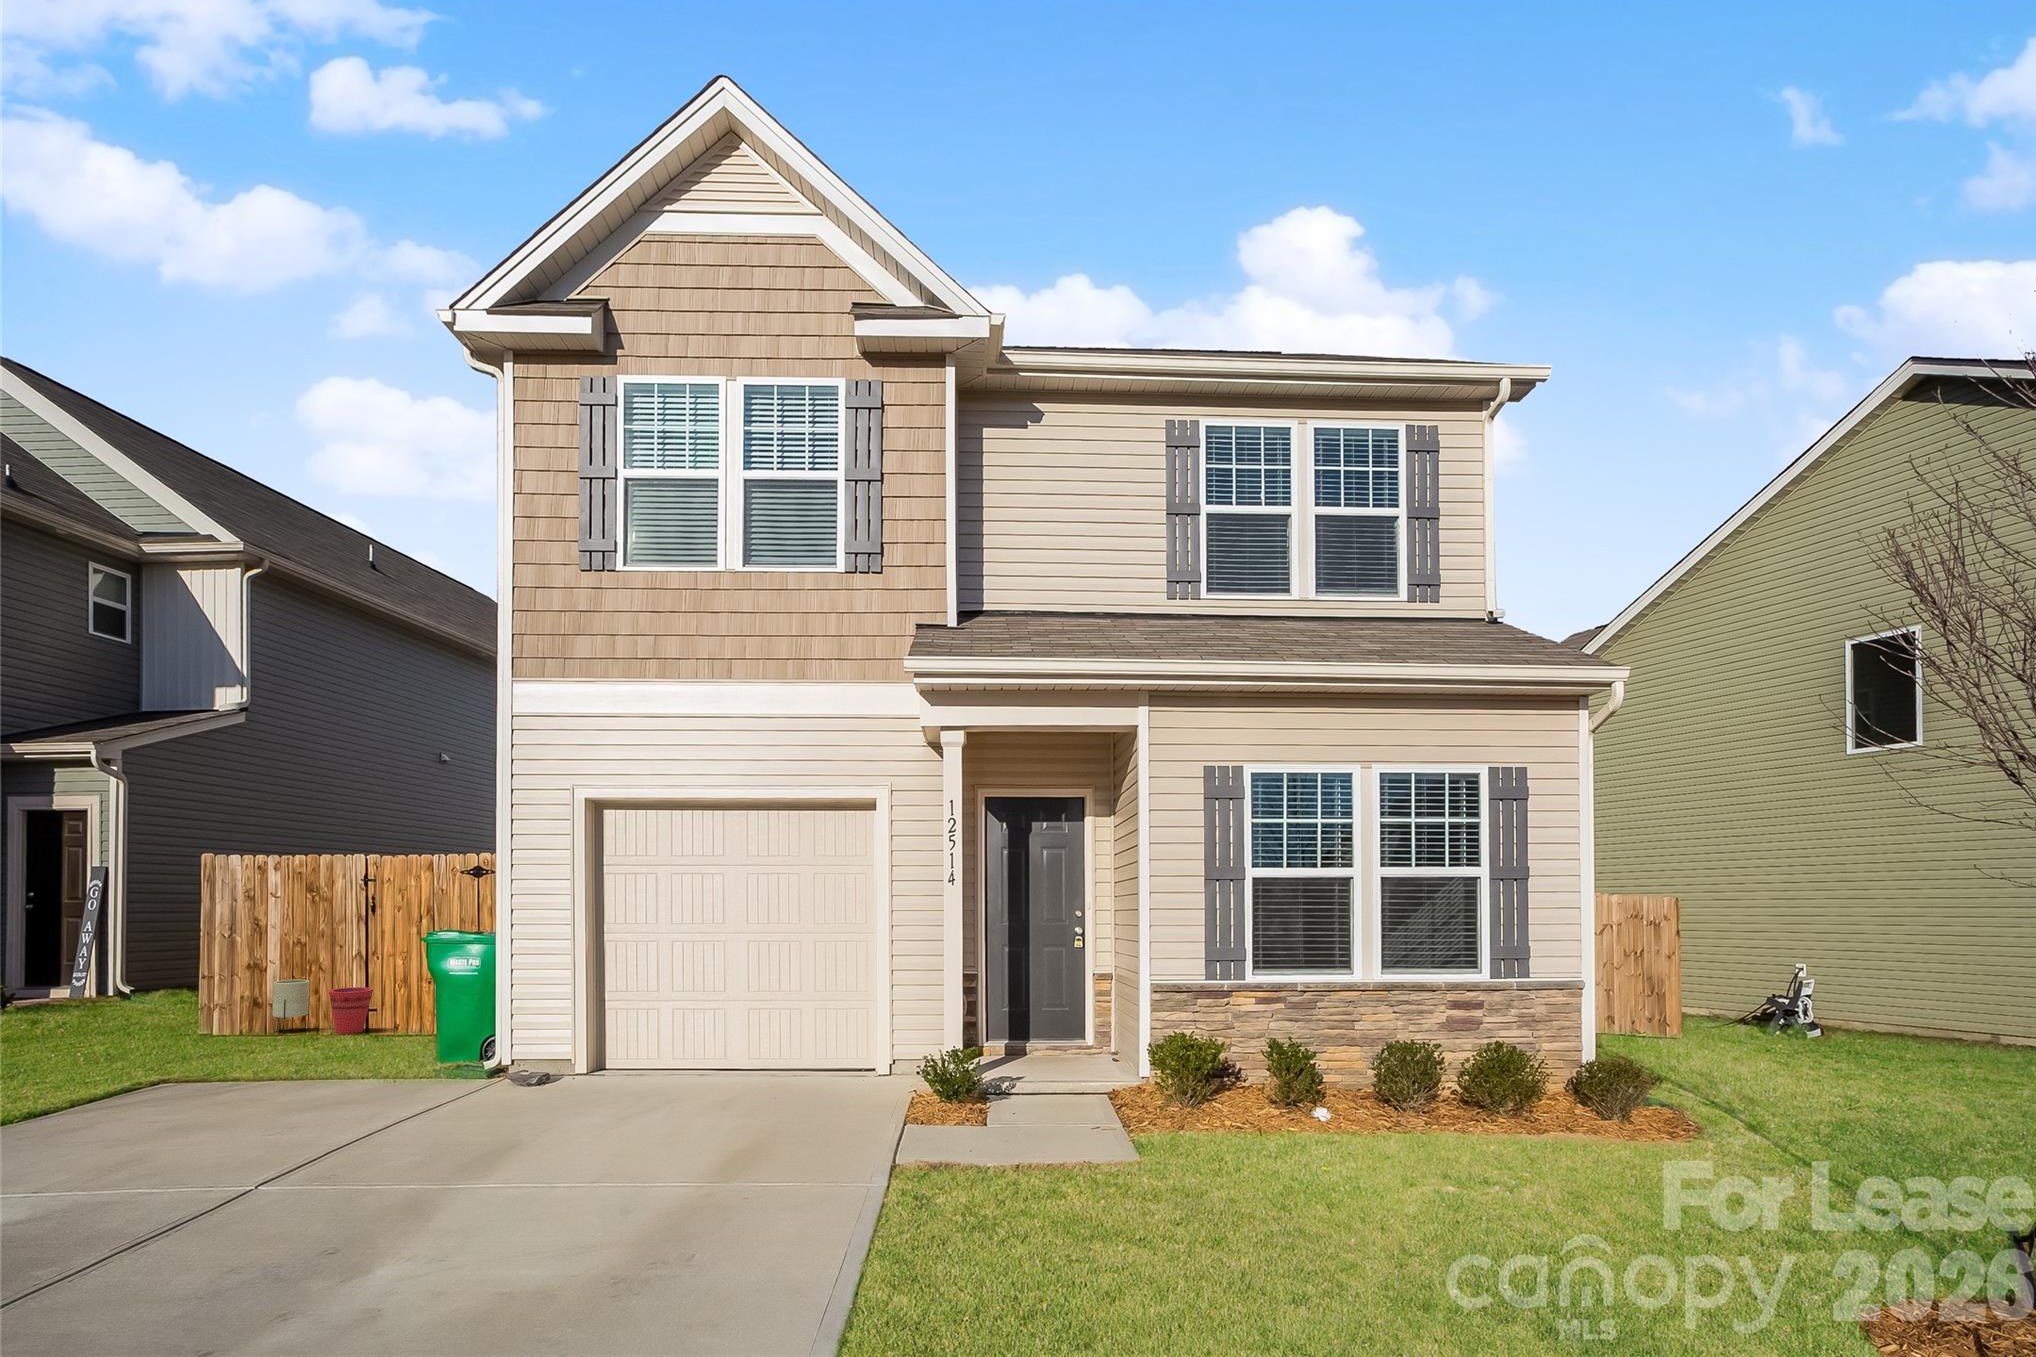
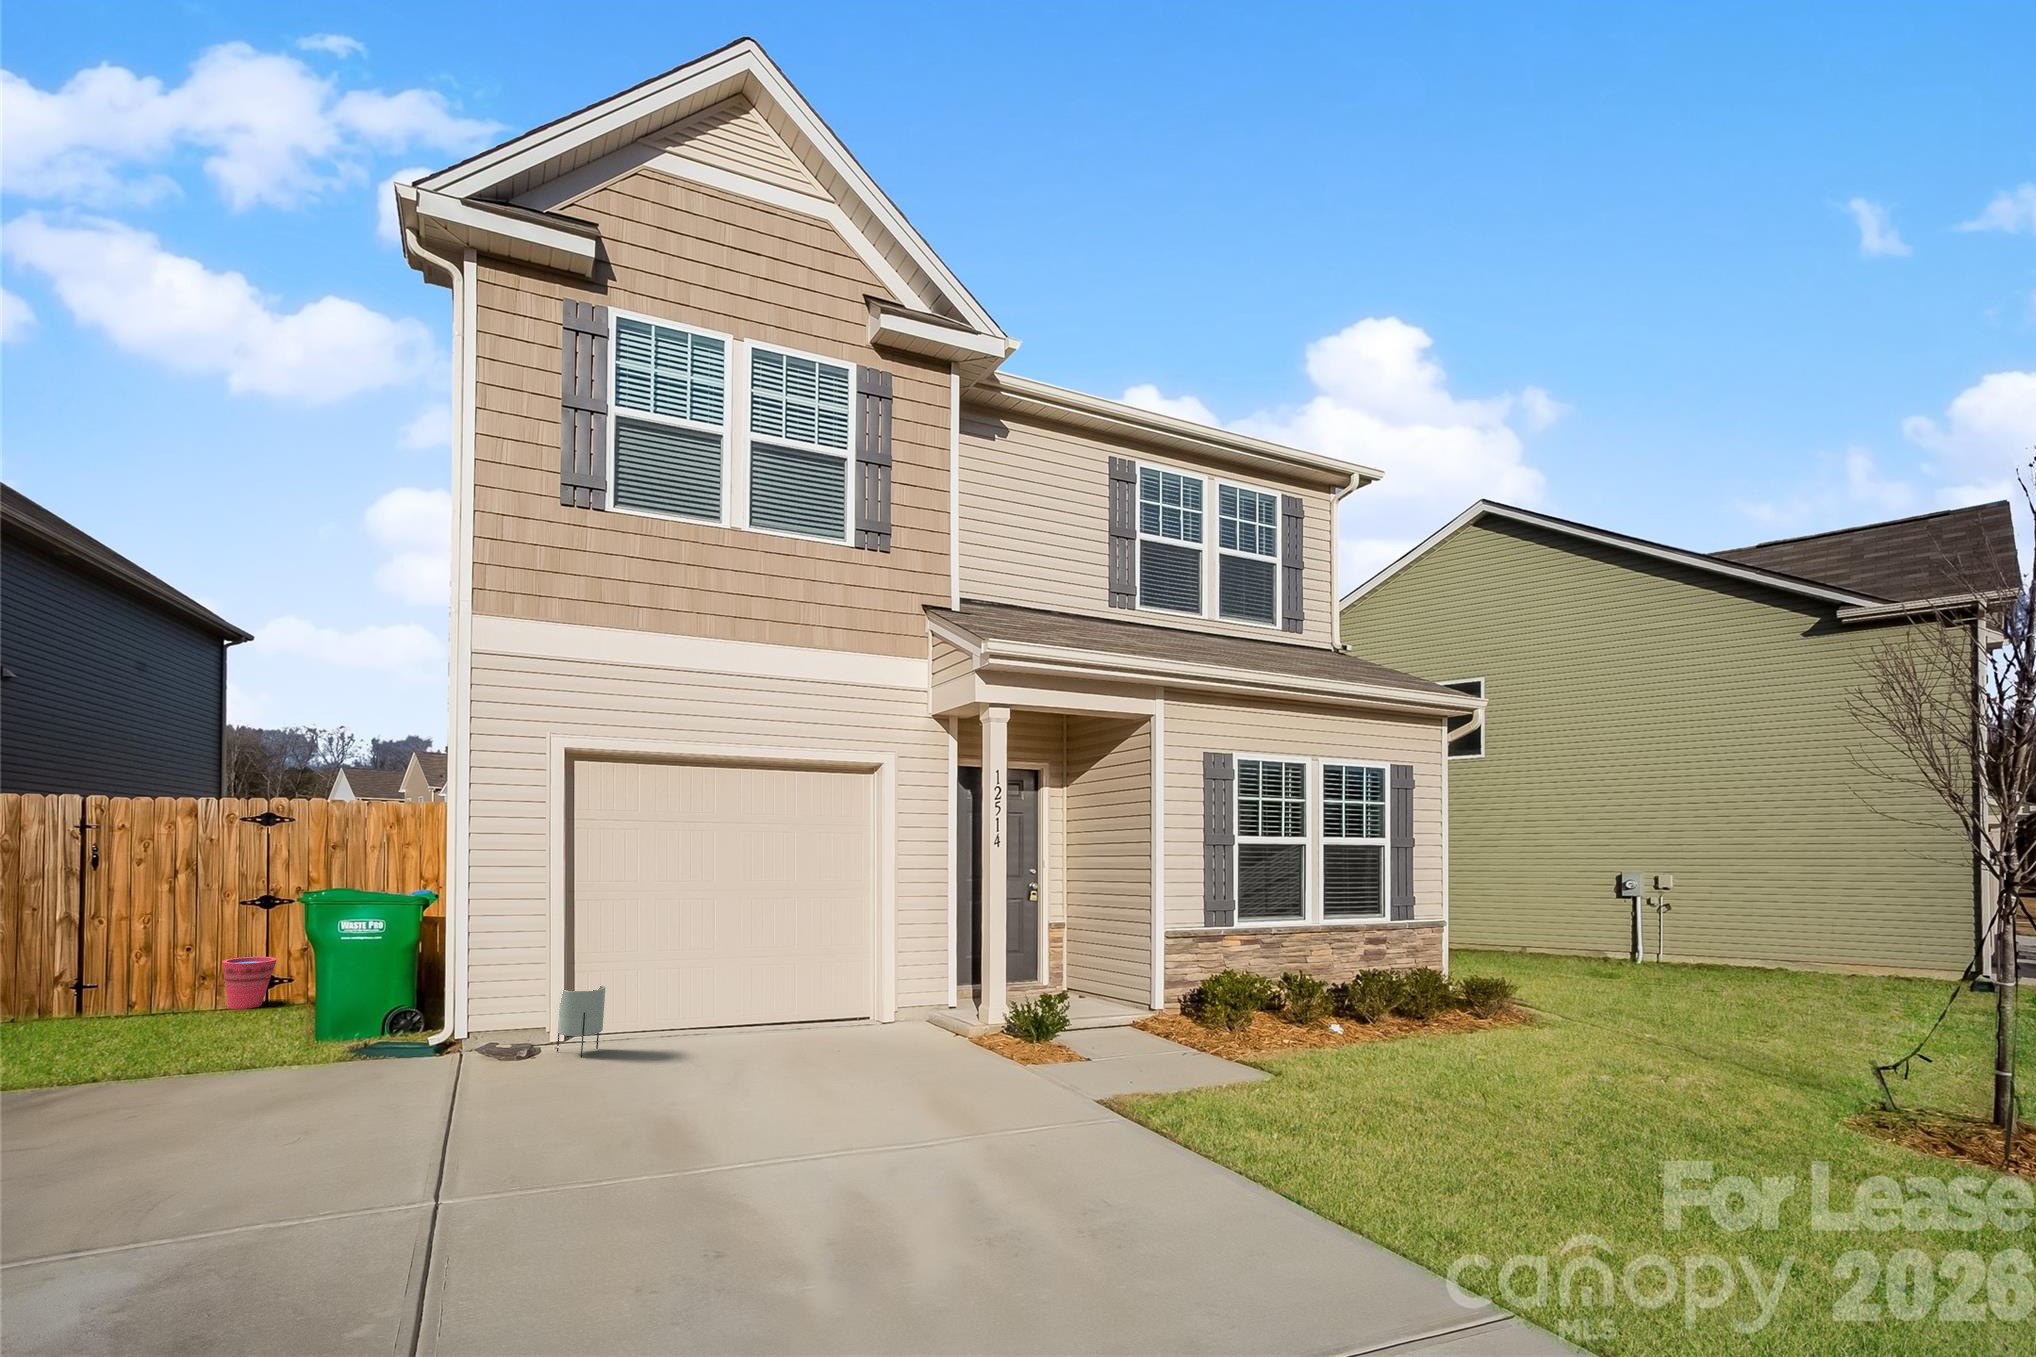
planter: present [272,980,310,1034] -> present [557,986,605,1057]

